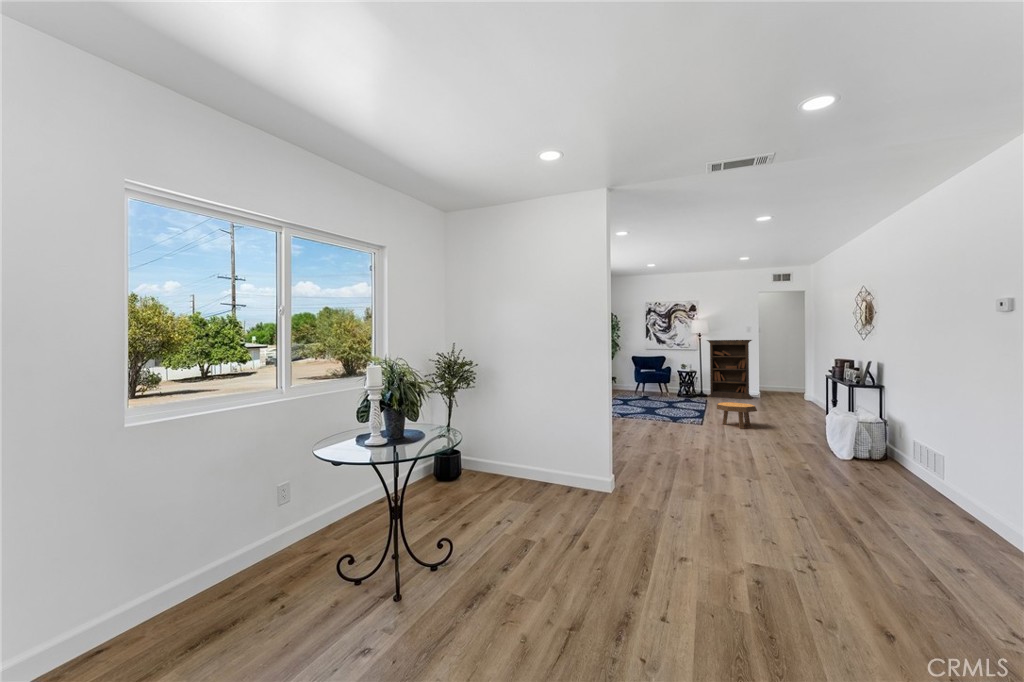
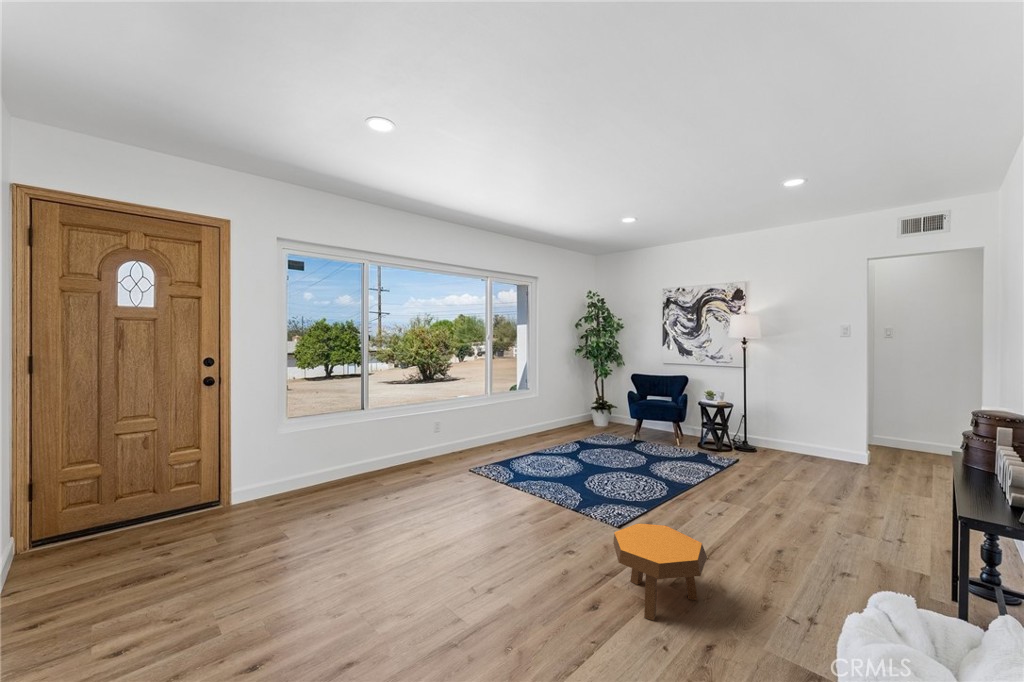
bookcase: present [707,340,753,399] -> none [747,352,846,472]

